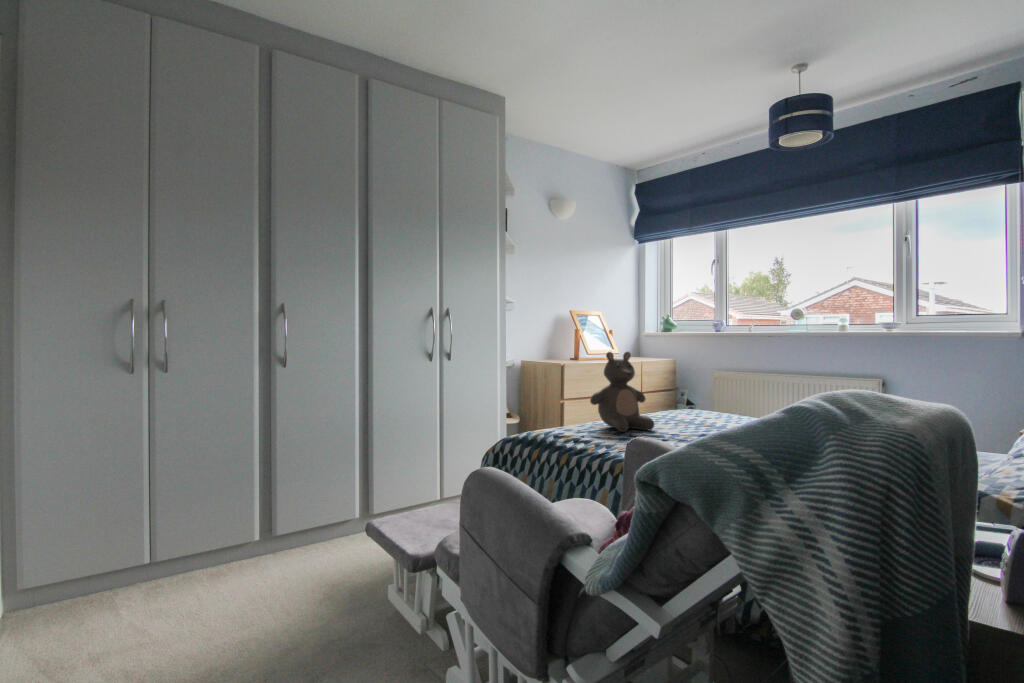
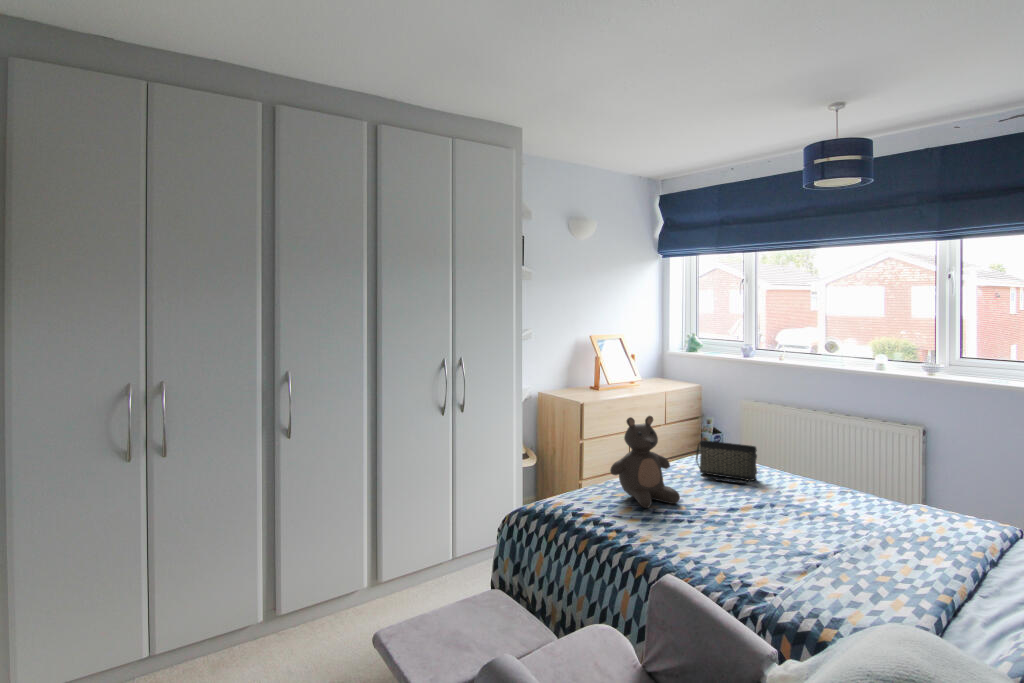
handbag: none [669,384,726,420] -> present [696,440,757,483]

